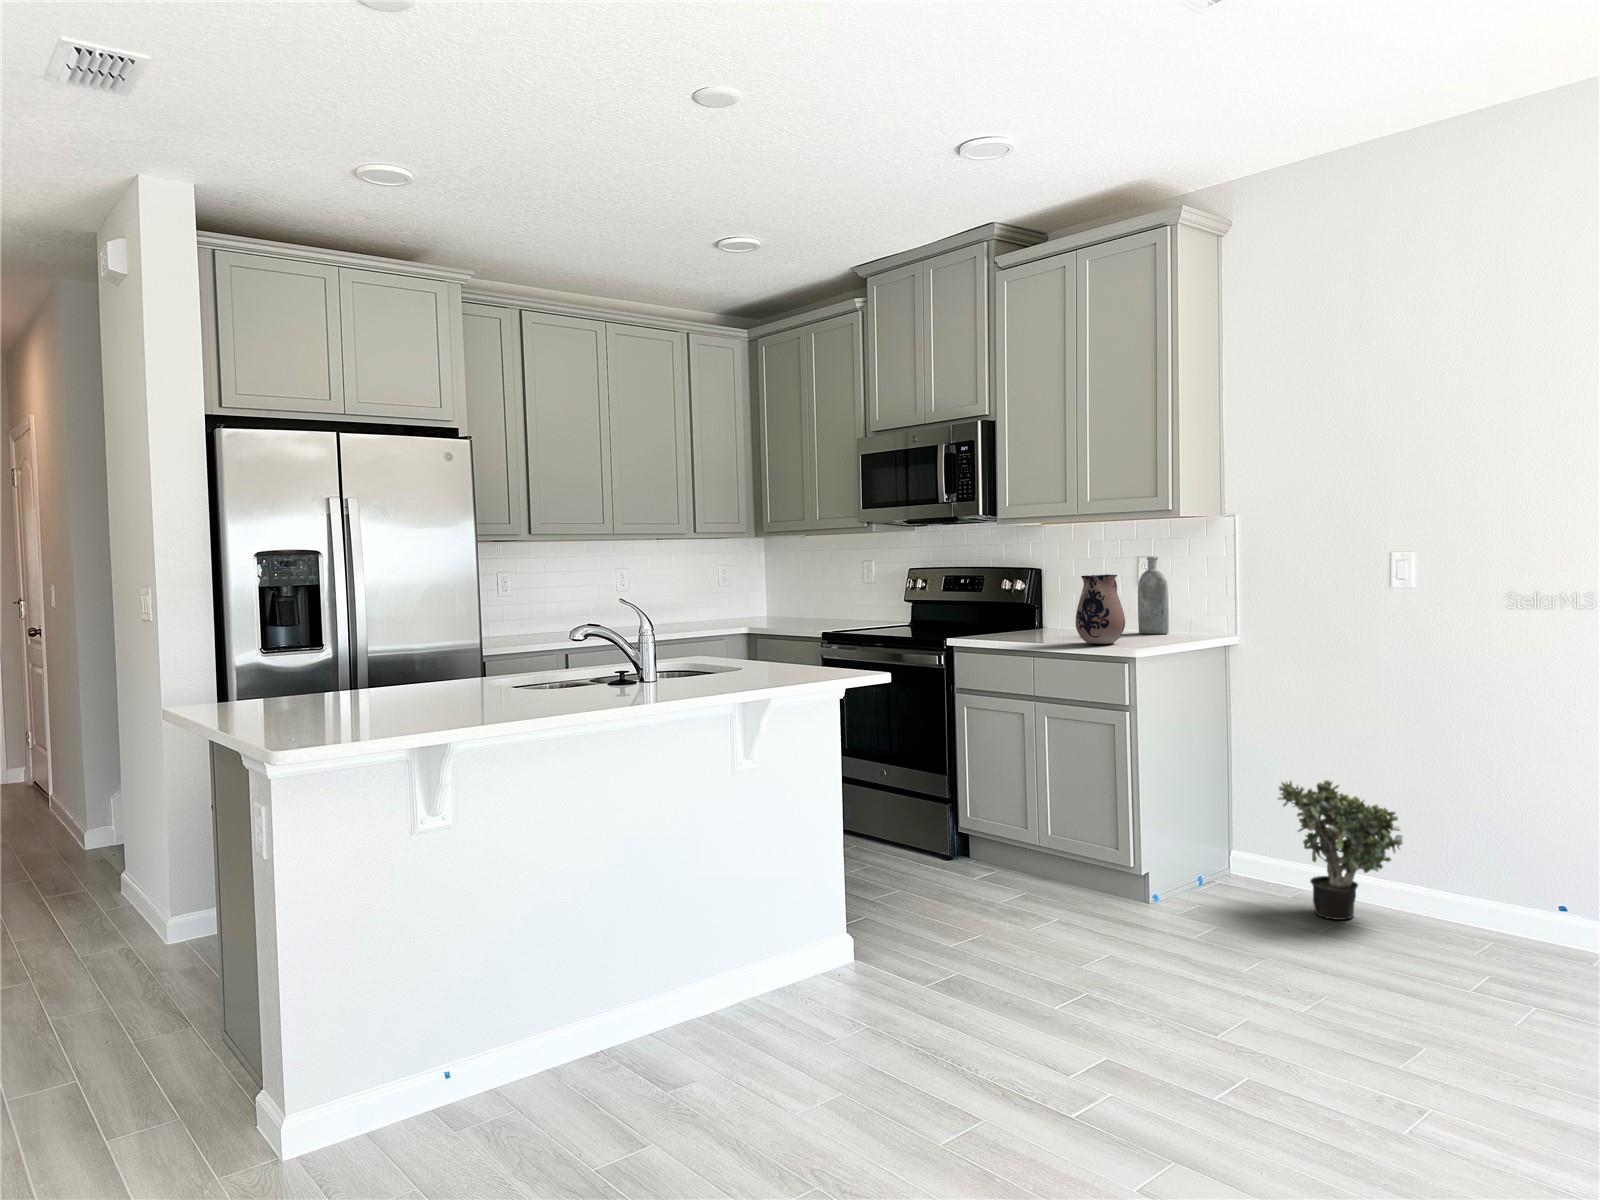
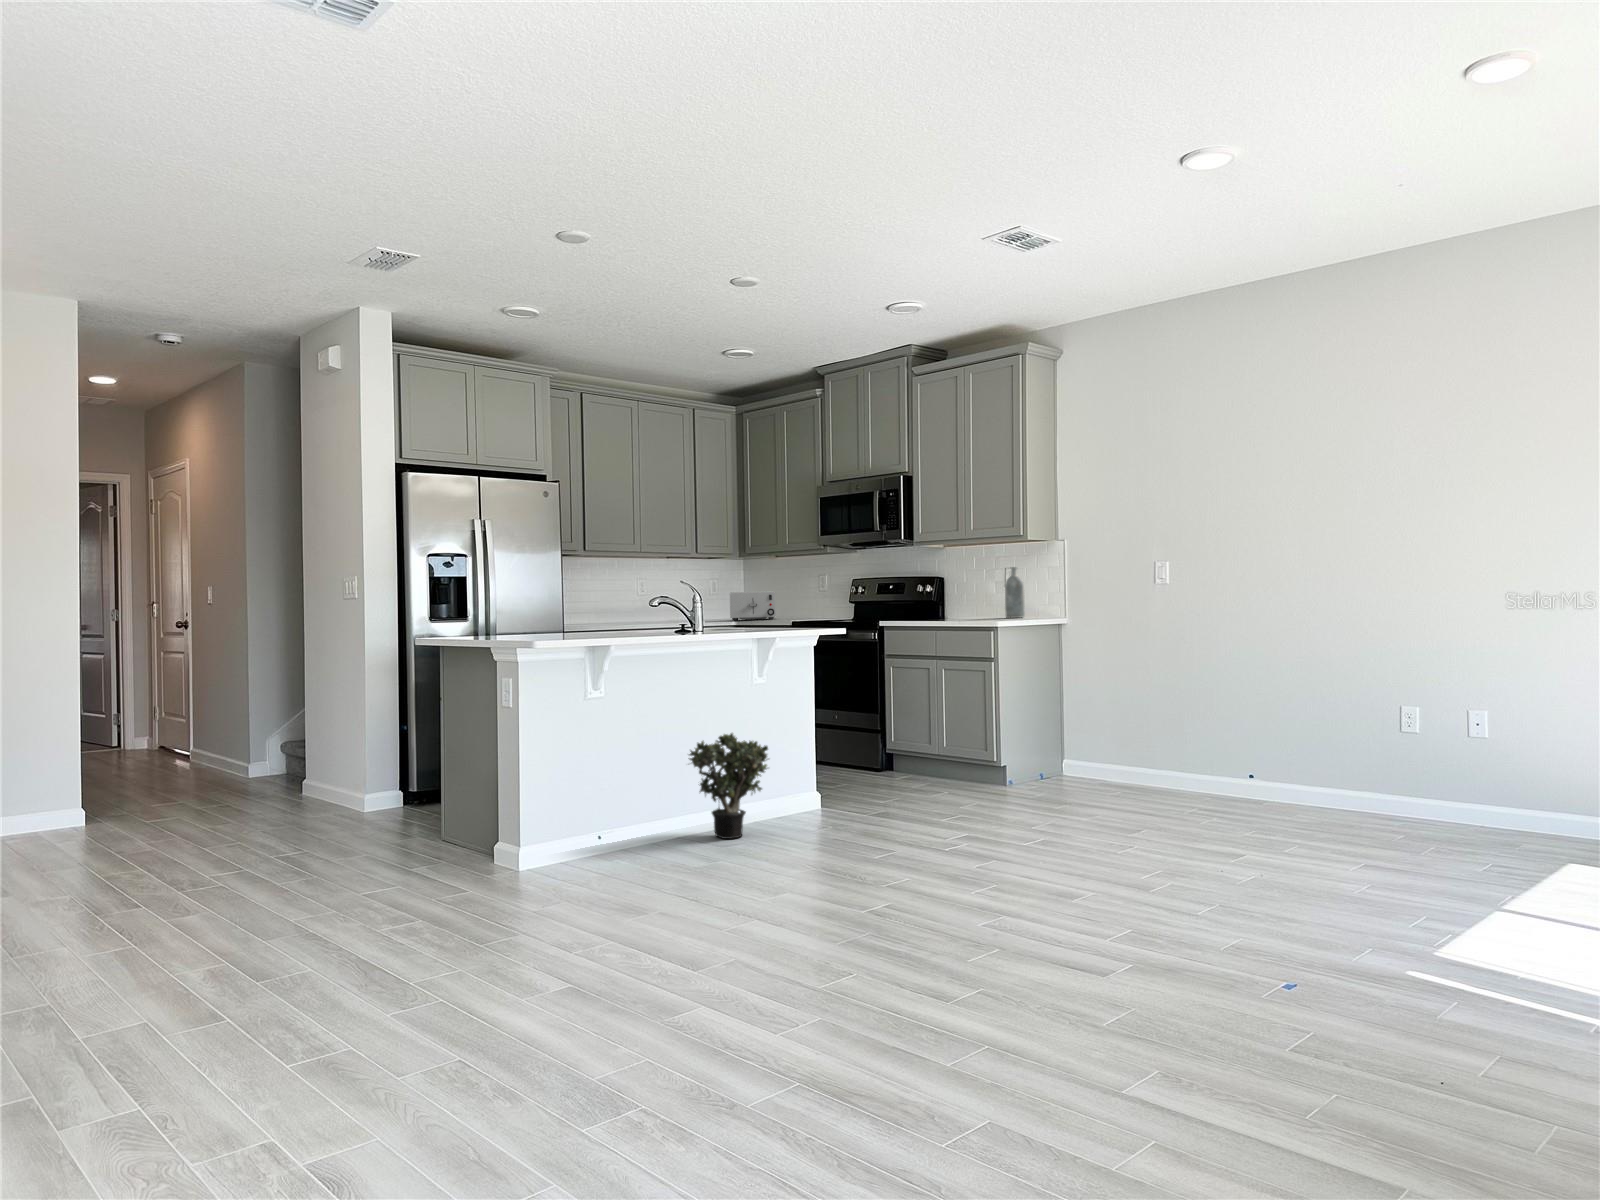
ceramic pitcher: present [1075,574,1125,644] -> none [962,576,994,621]
toaster: none [741,584,806,624] -> present [730,591,776,620]
potted plant: present [1278,780,1403,920] -> present [689,733,768,839]

